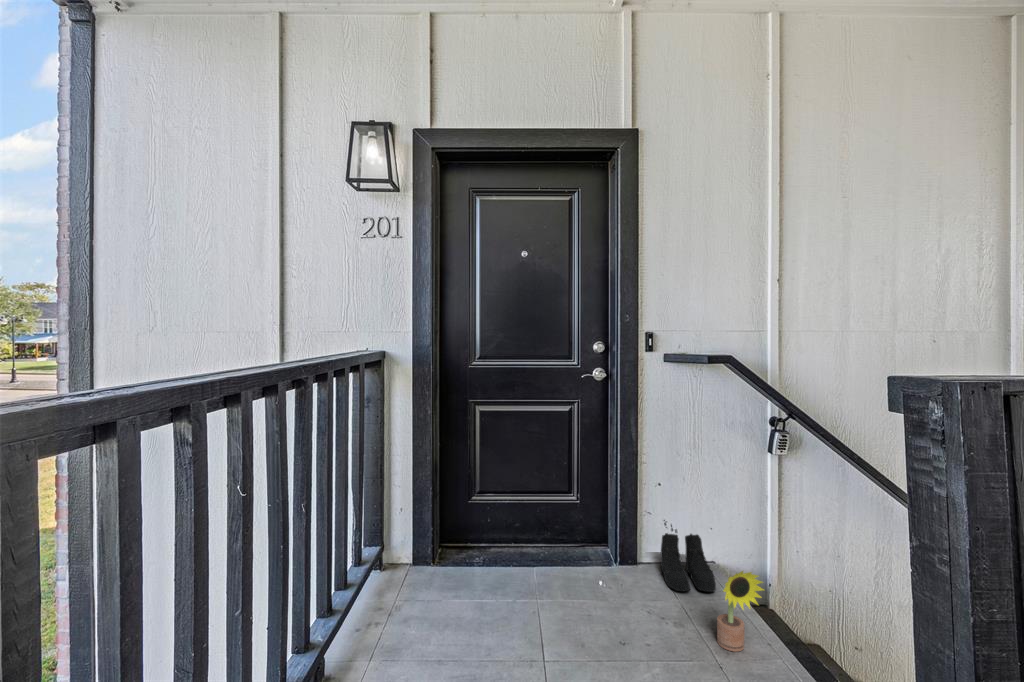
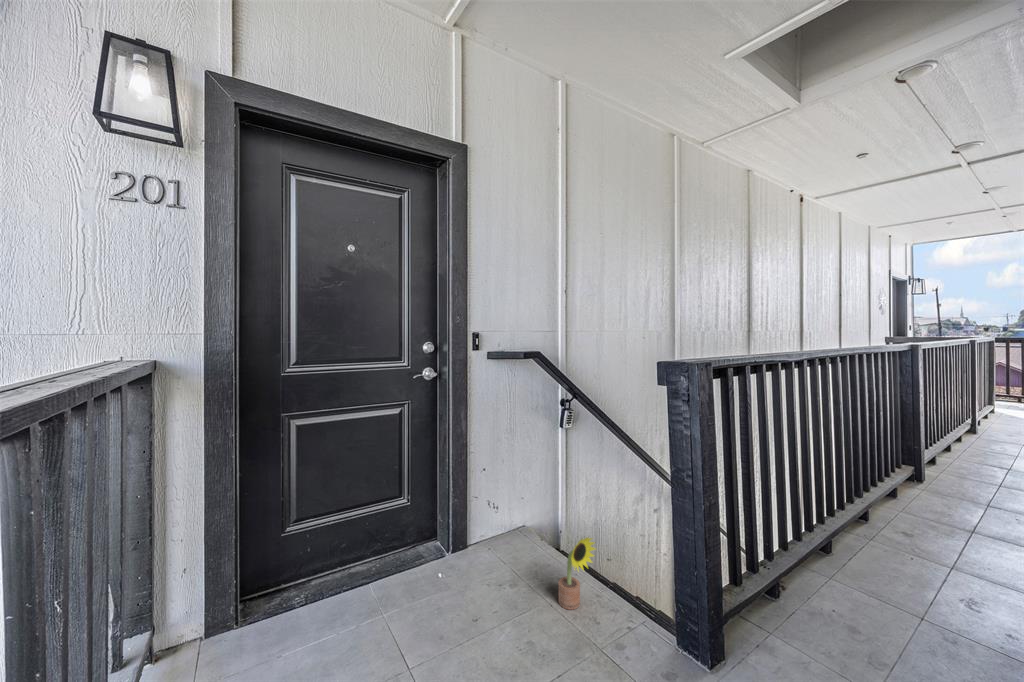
boots: present [661,533,716,592] -> none [489,510,539,566]

